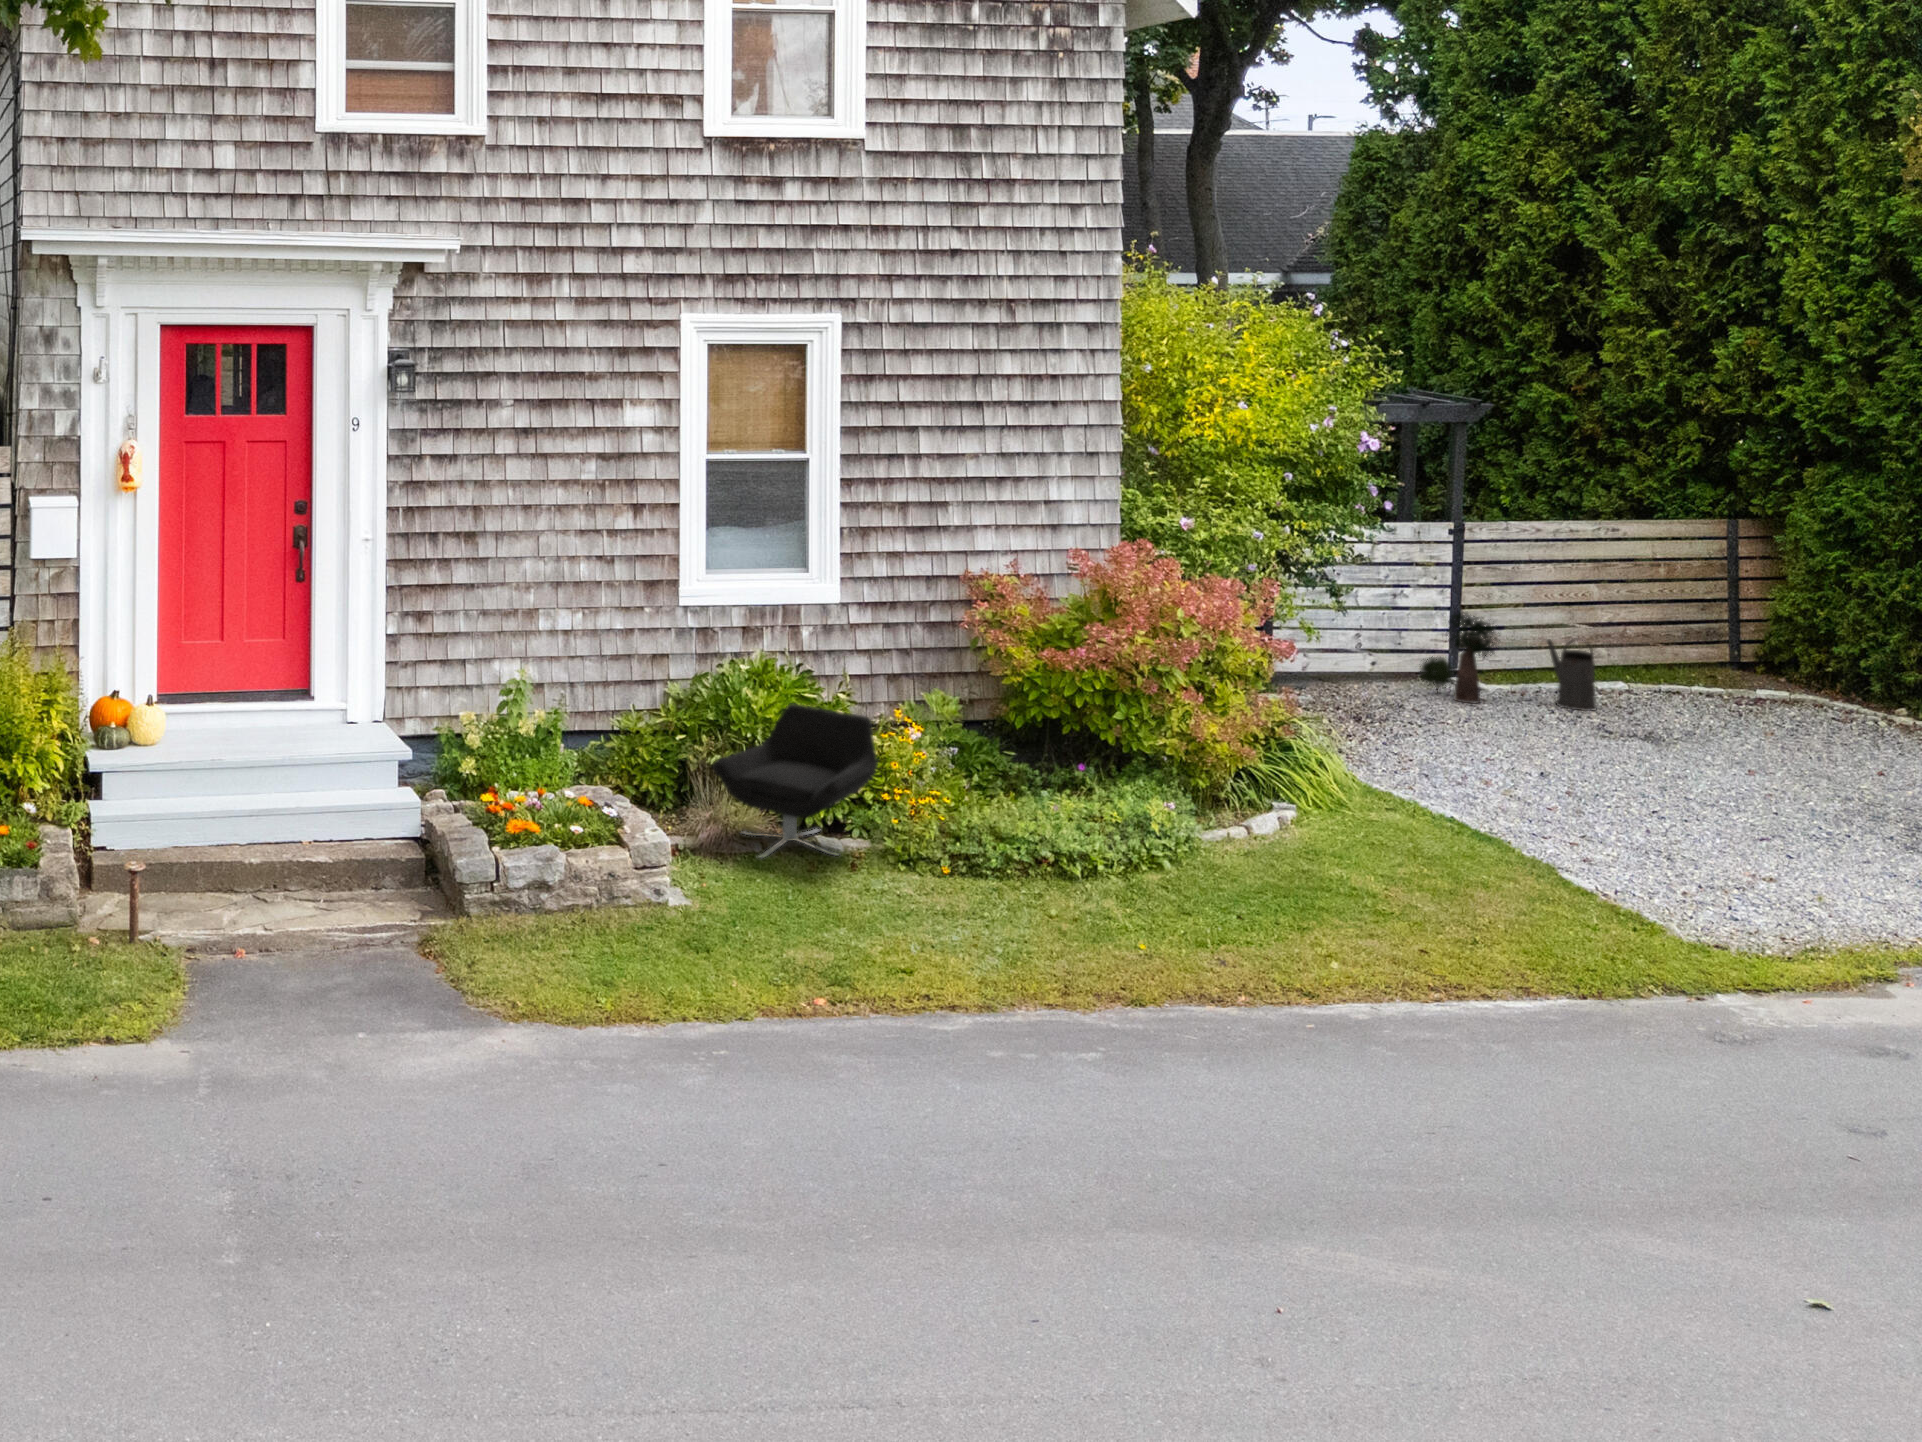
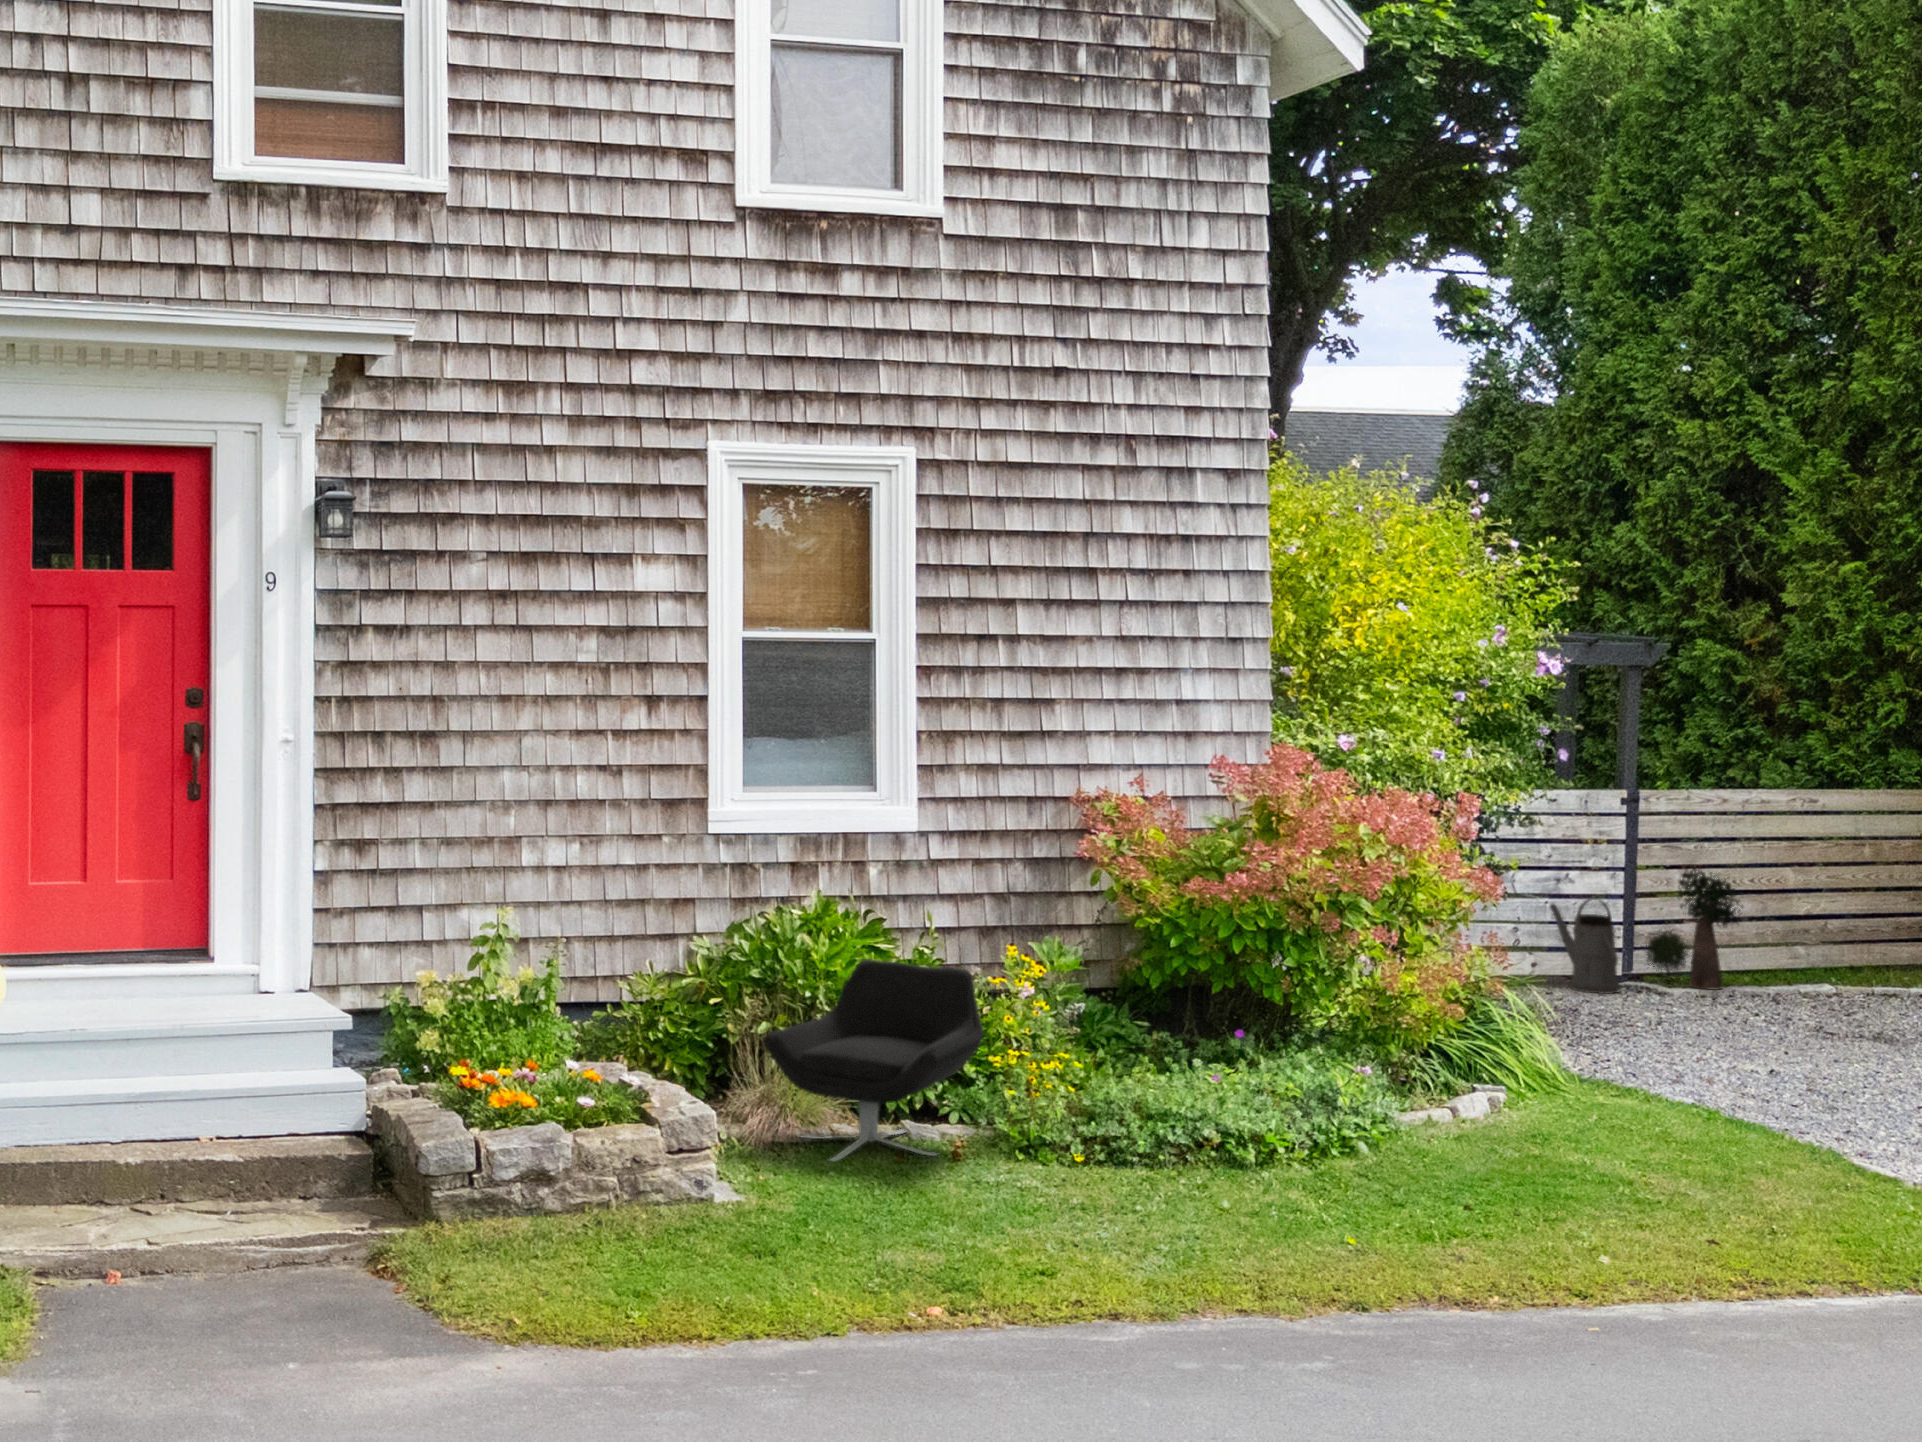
watering can: present [1547,640,1597,711] -> present [1550,898,1620,994]

